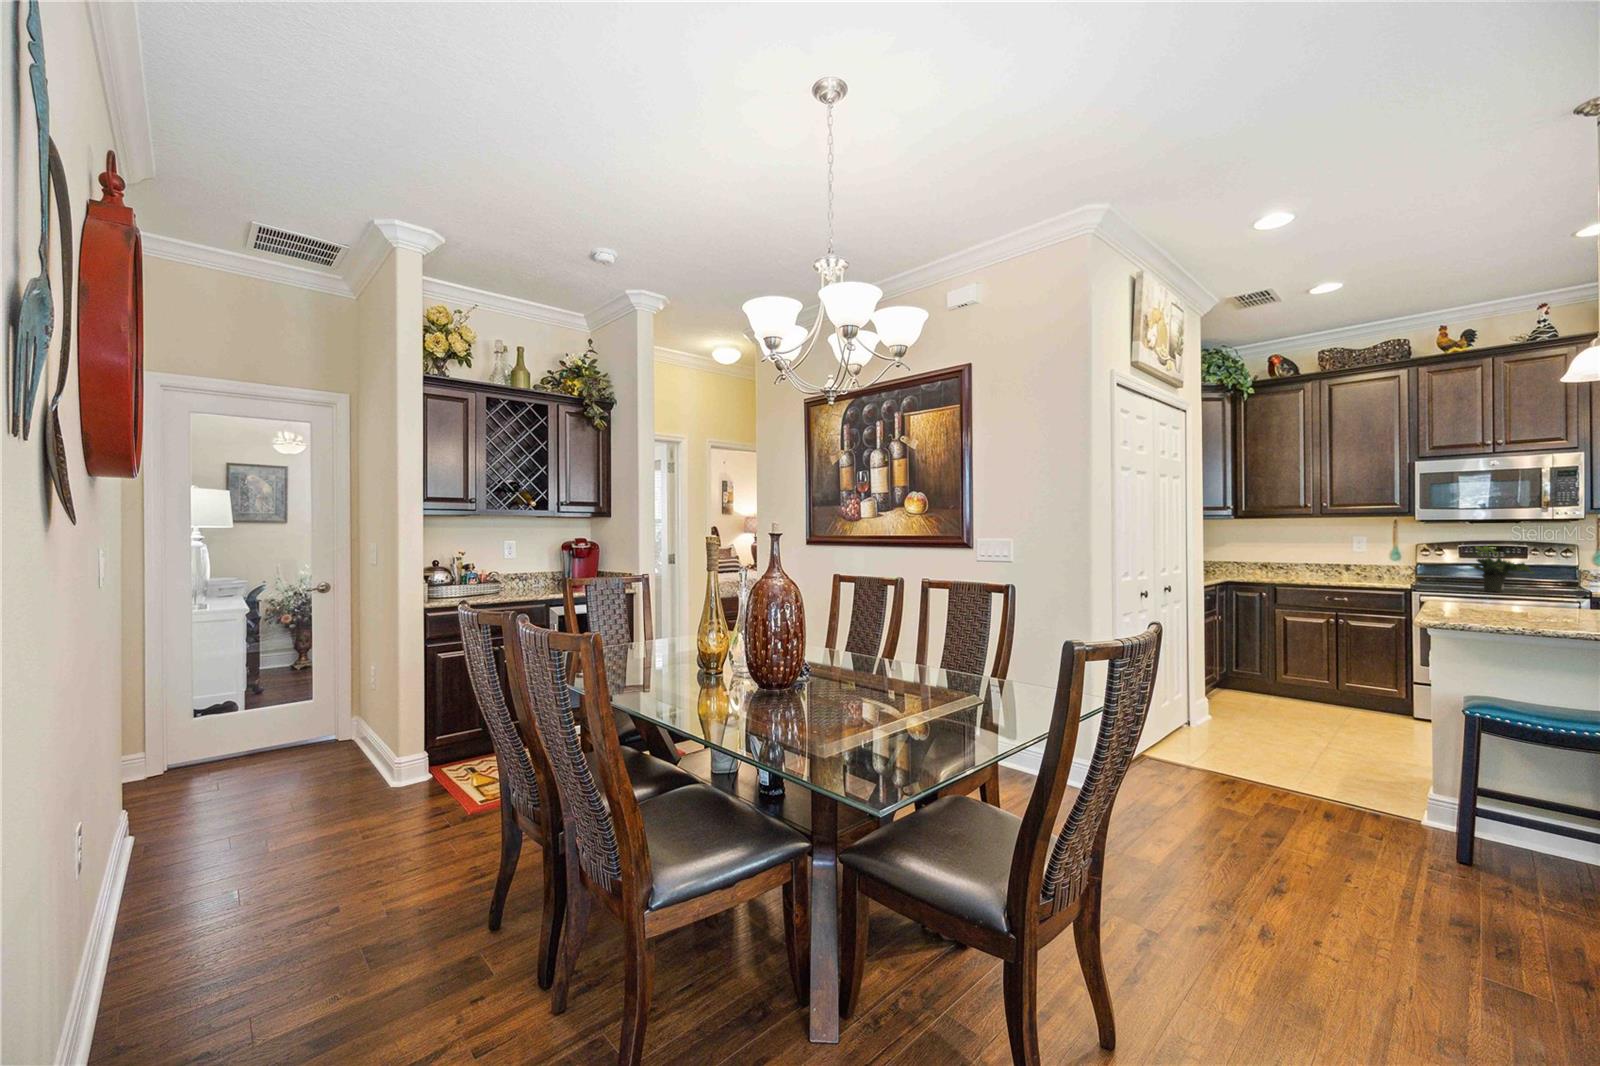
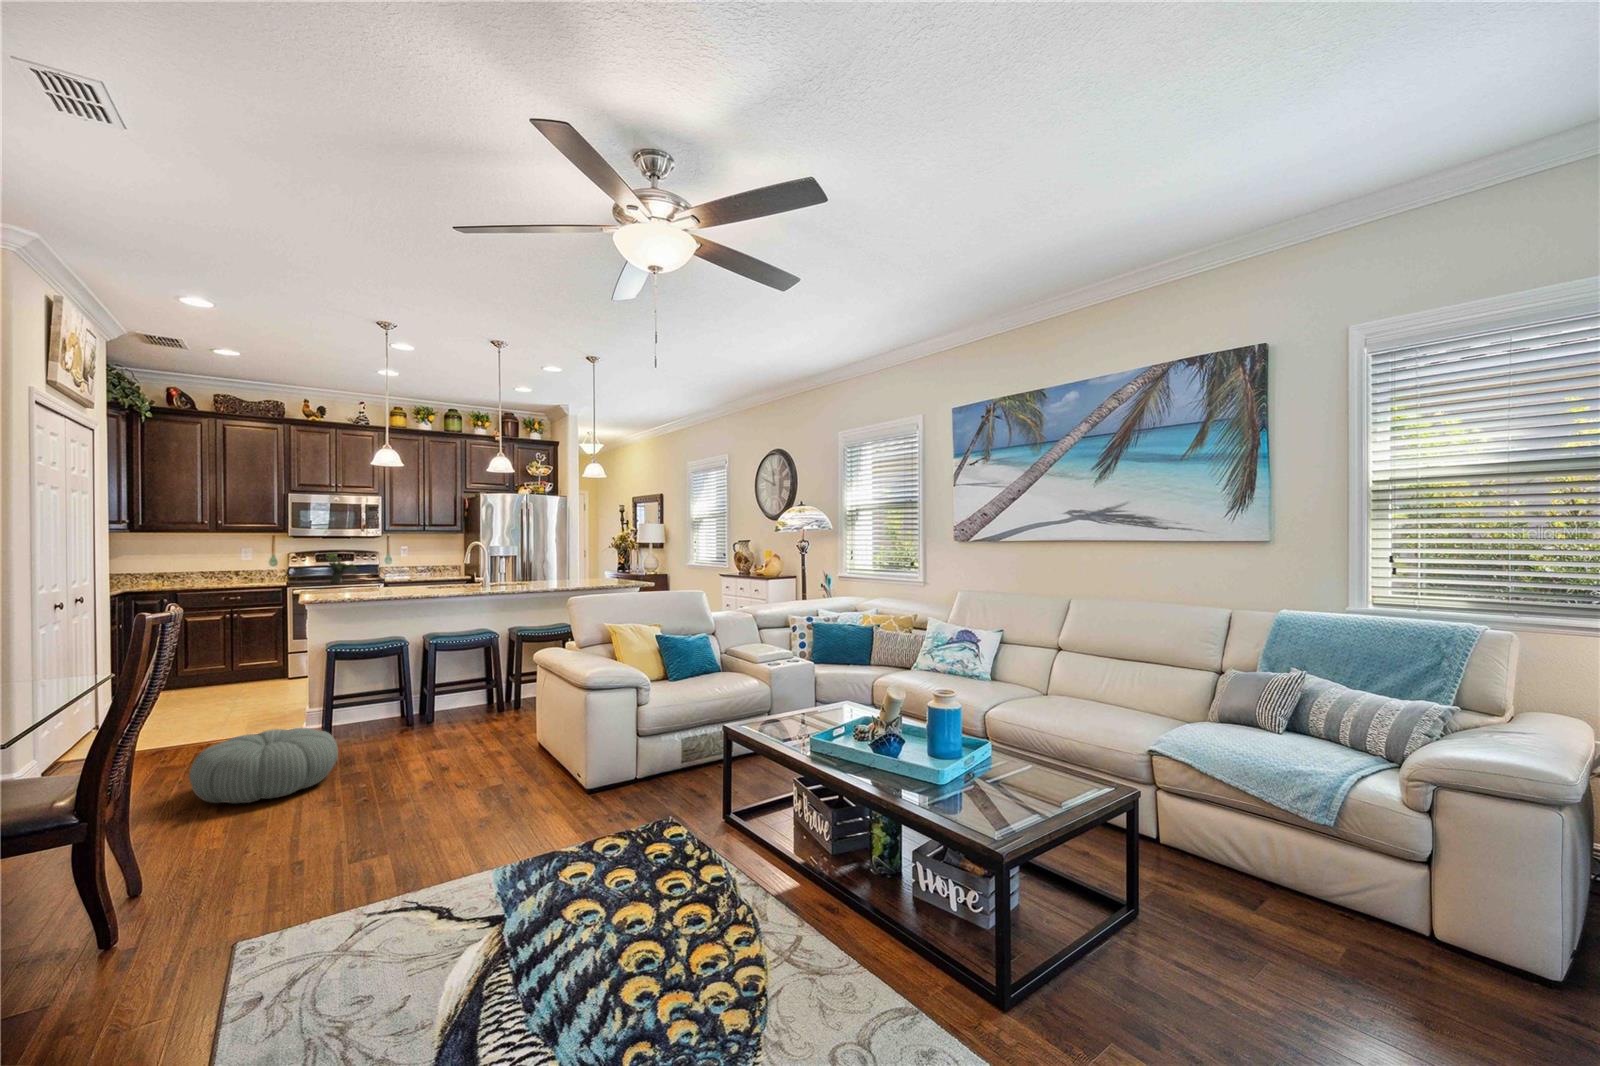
pouf: none [1236,819,1477,970] -> present [189,728,338,803]

